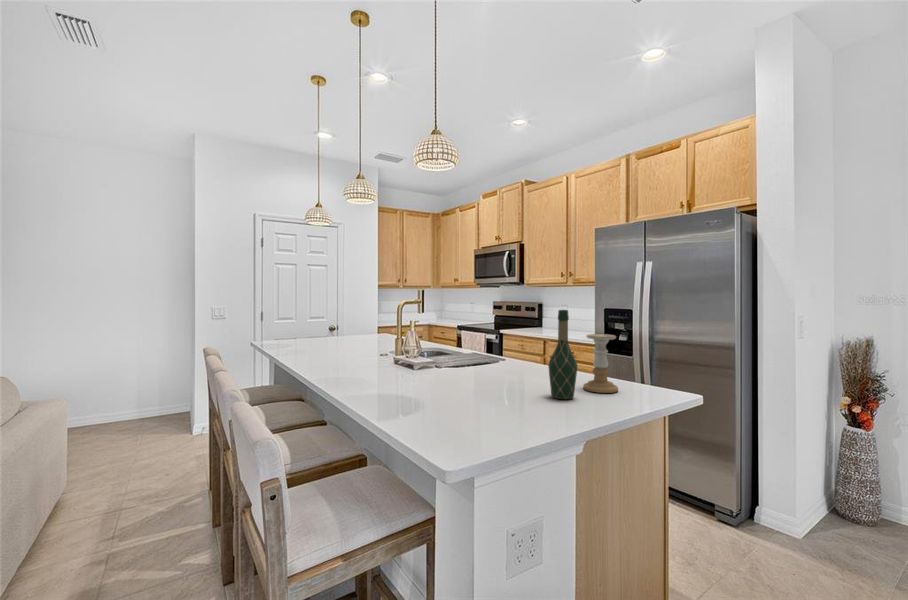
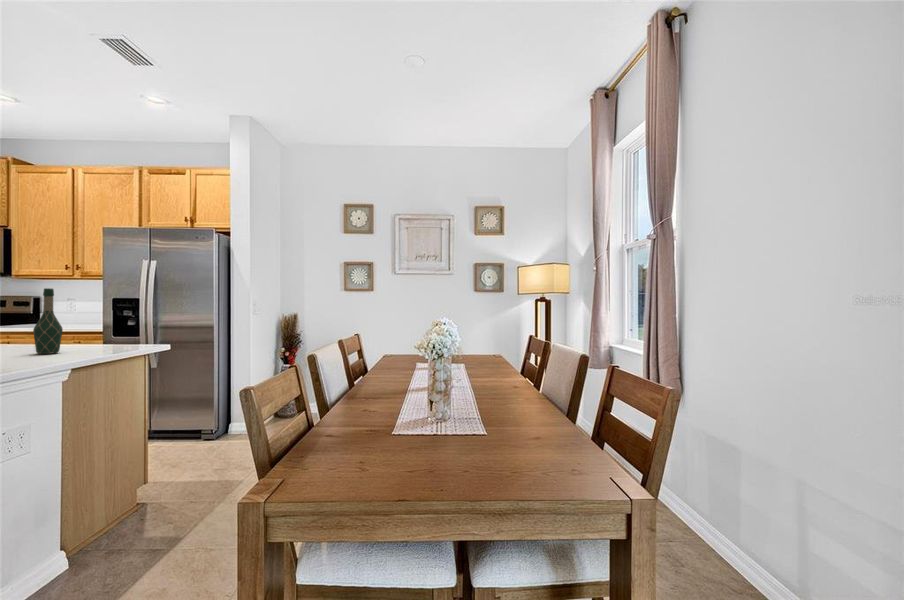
candle holder: present [583,334,618,393] -> none [71,308,103,349]

